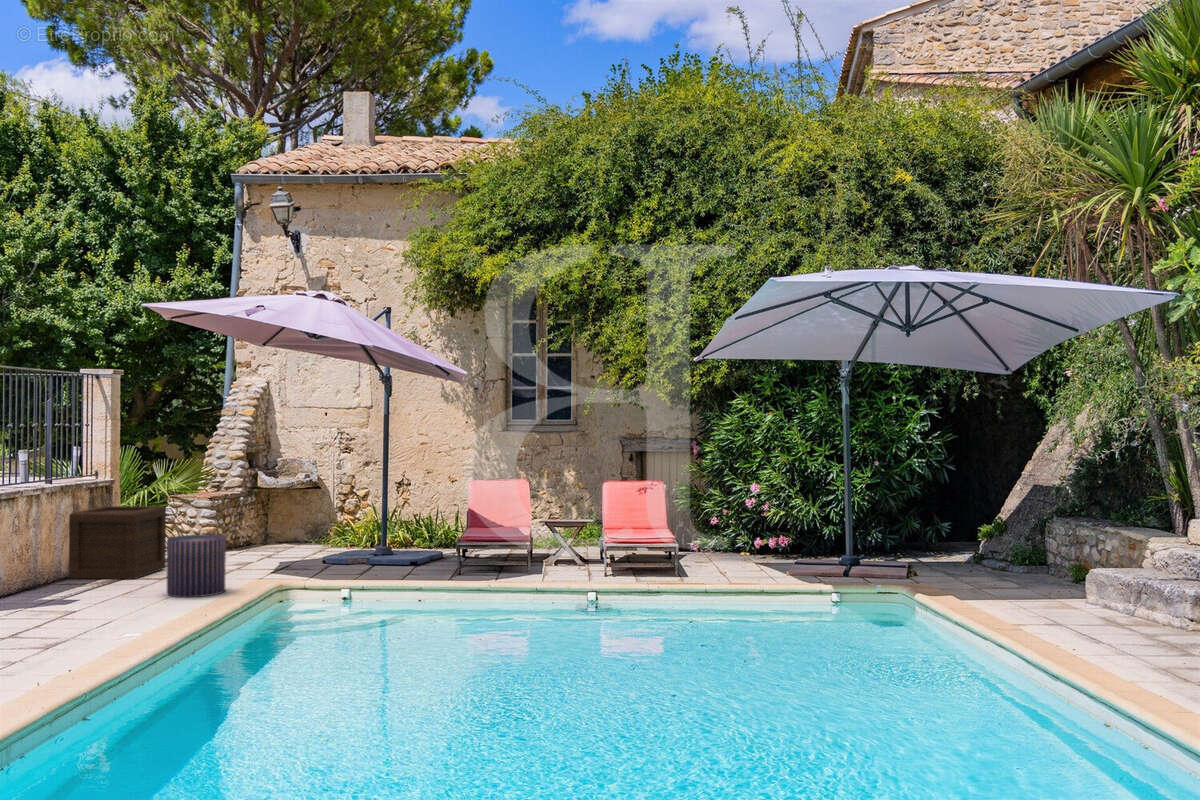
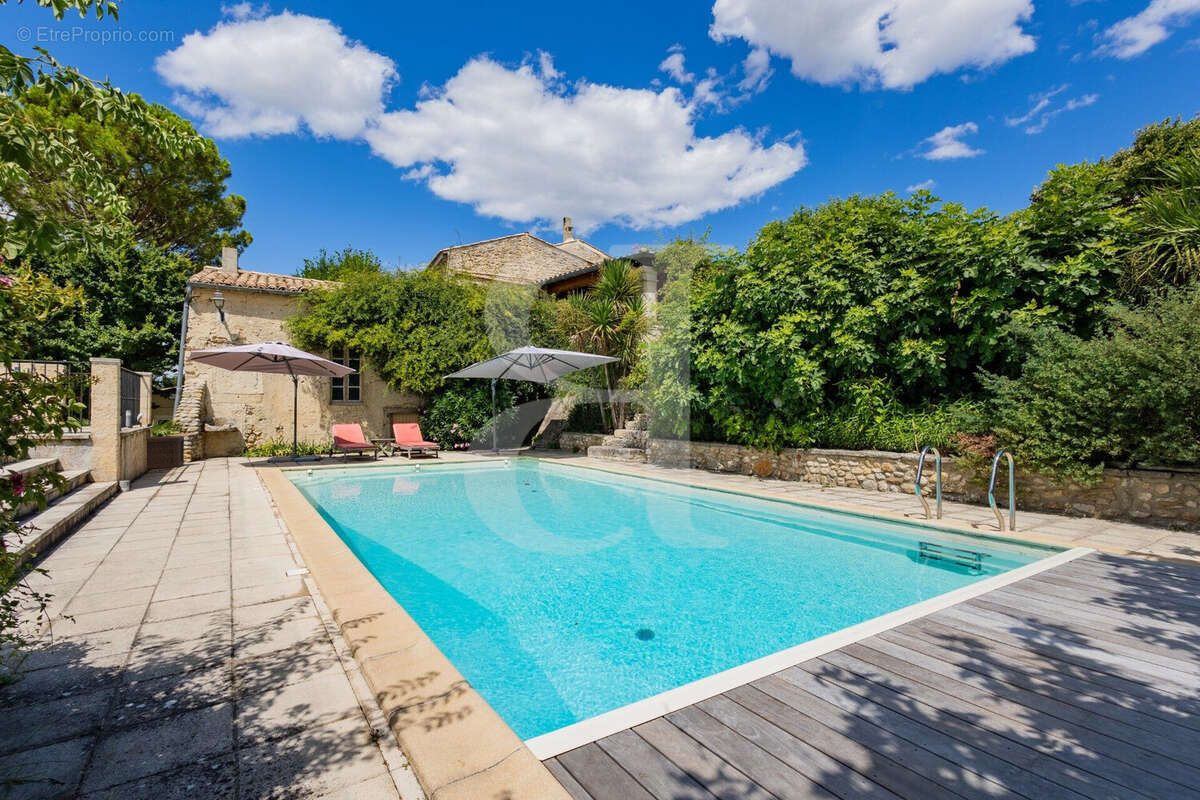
pouf: present [167,534,226,597] -> none [212,443,241,469]

